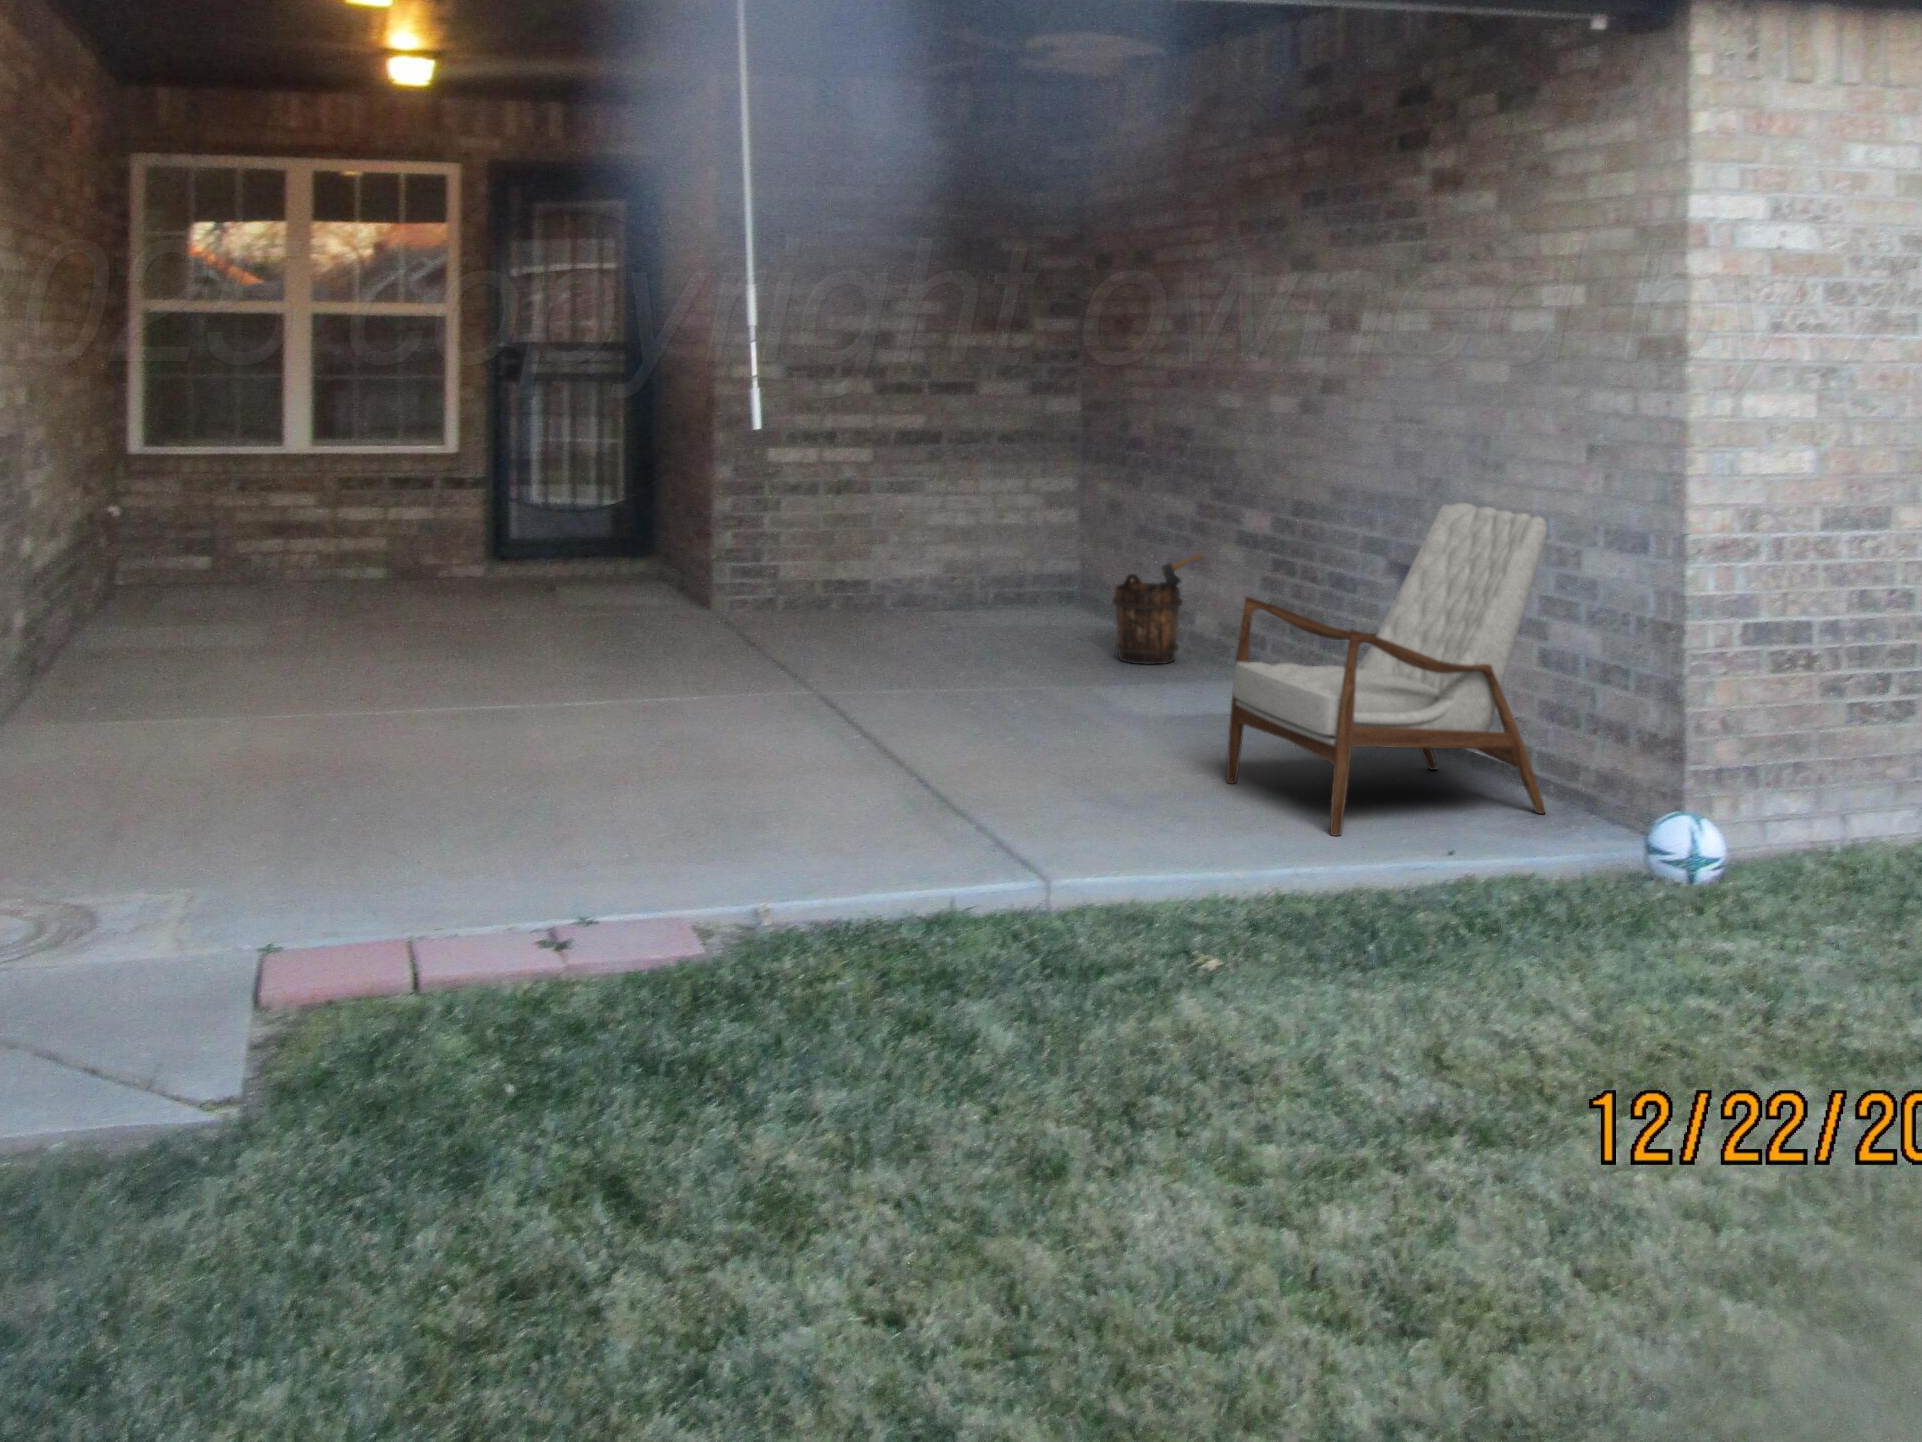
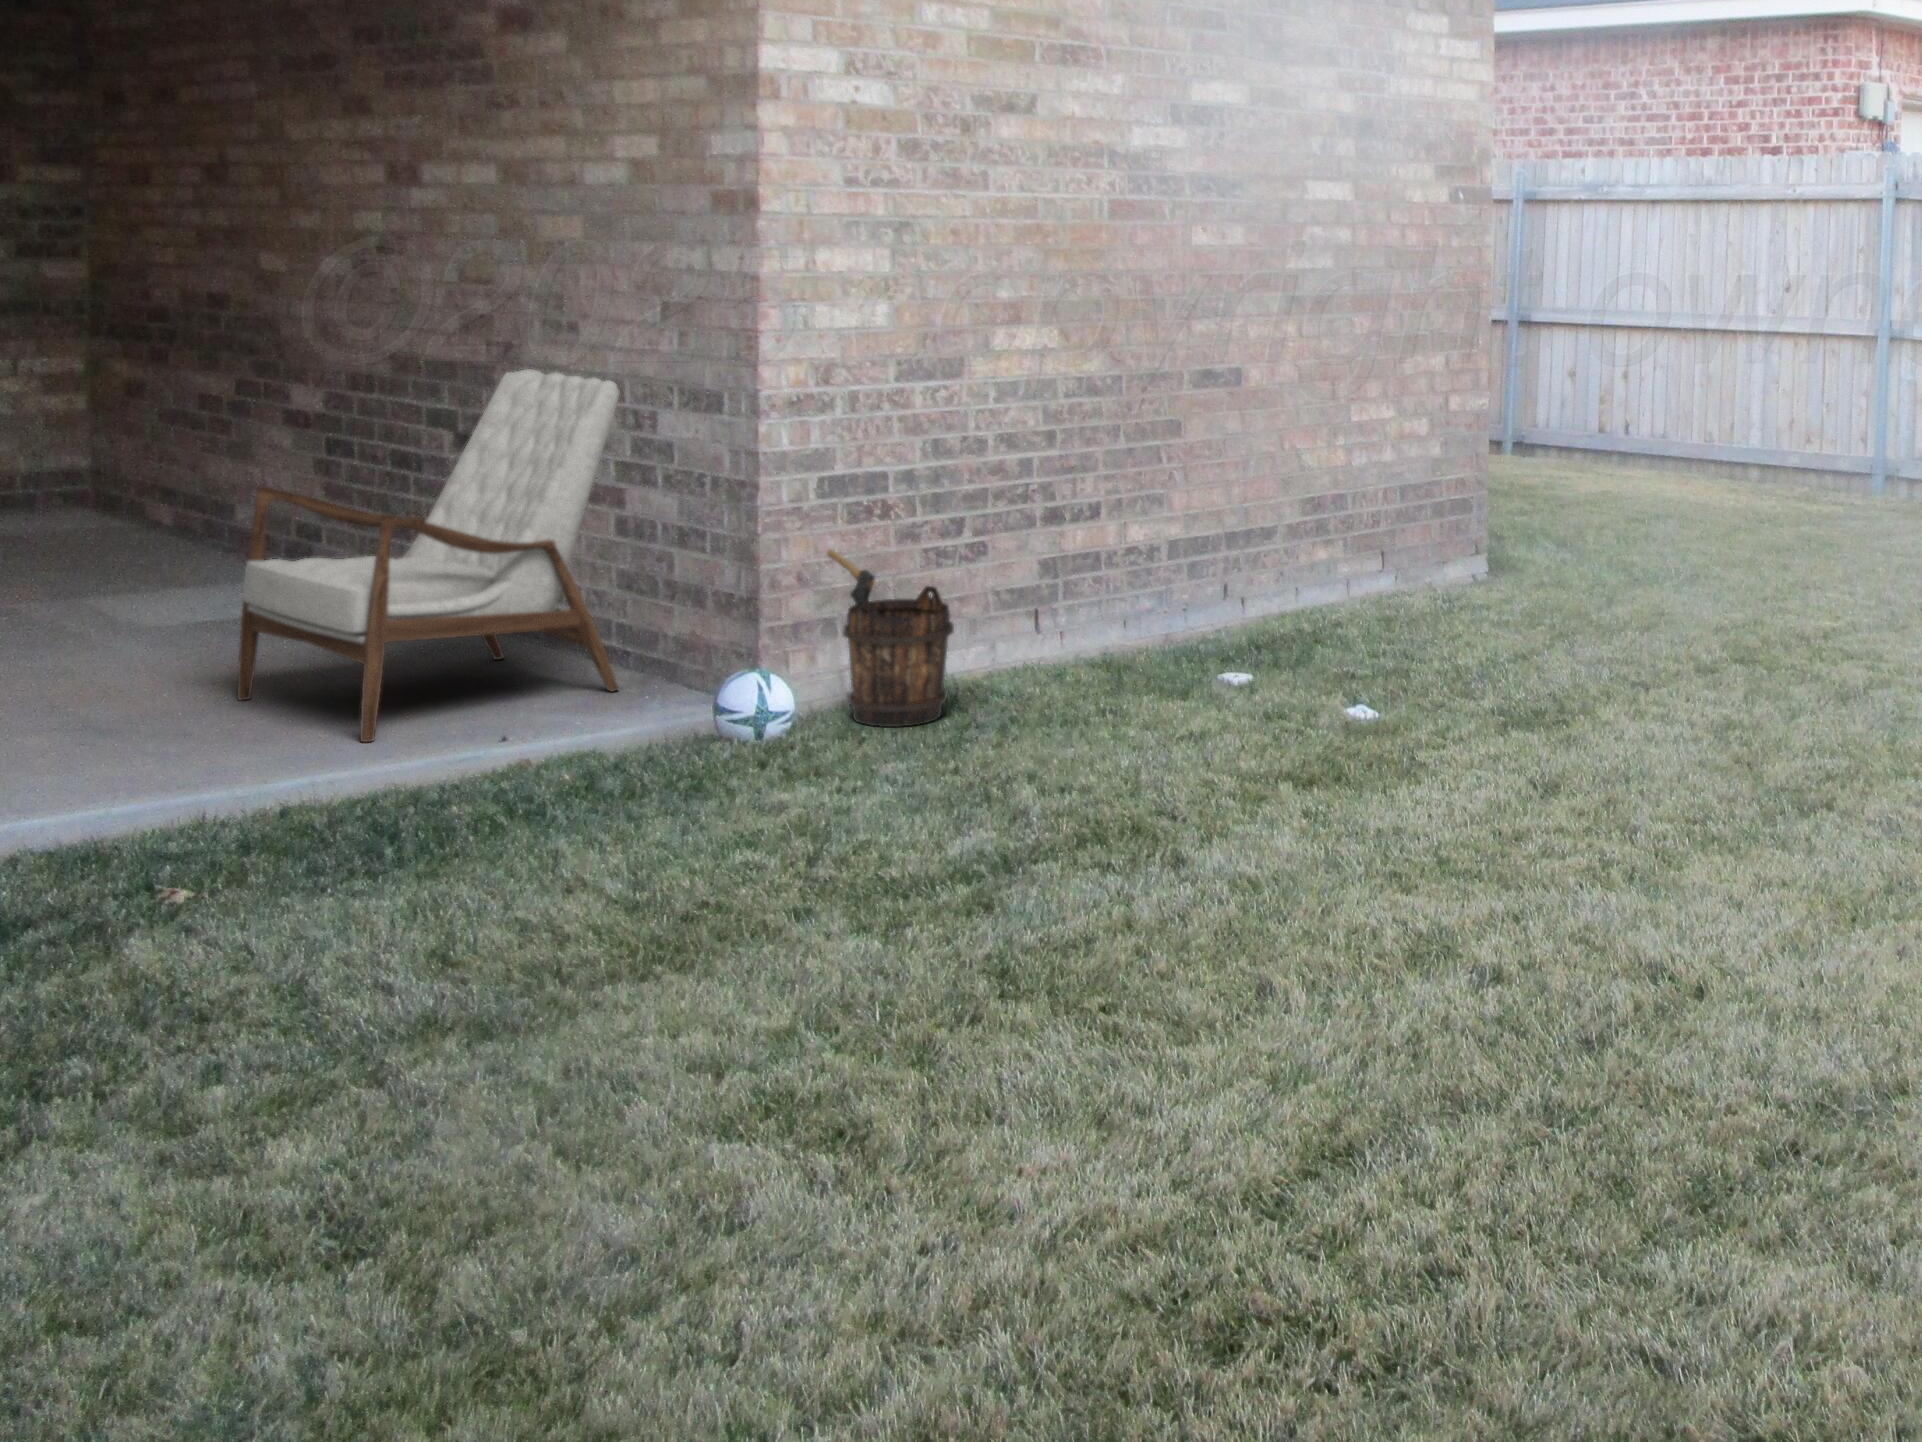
bucket: present [1112,553,1202,664] -> present [827,550,954,727]

